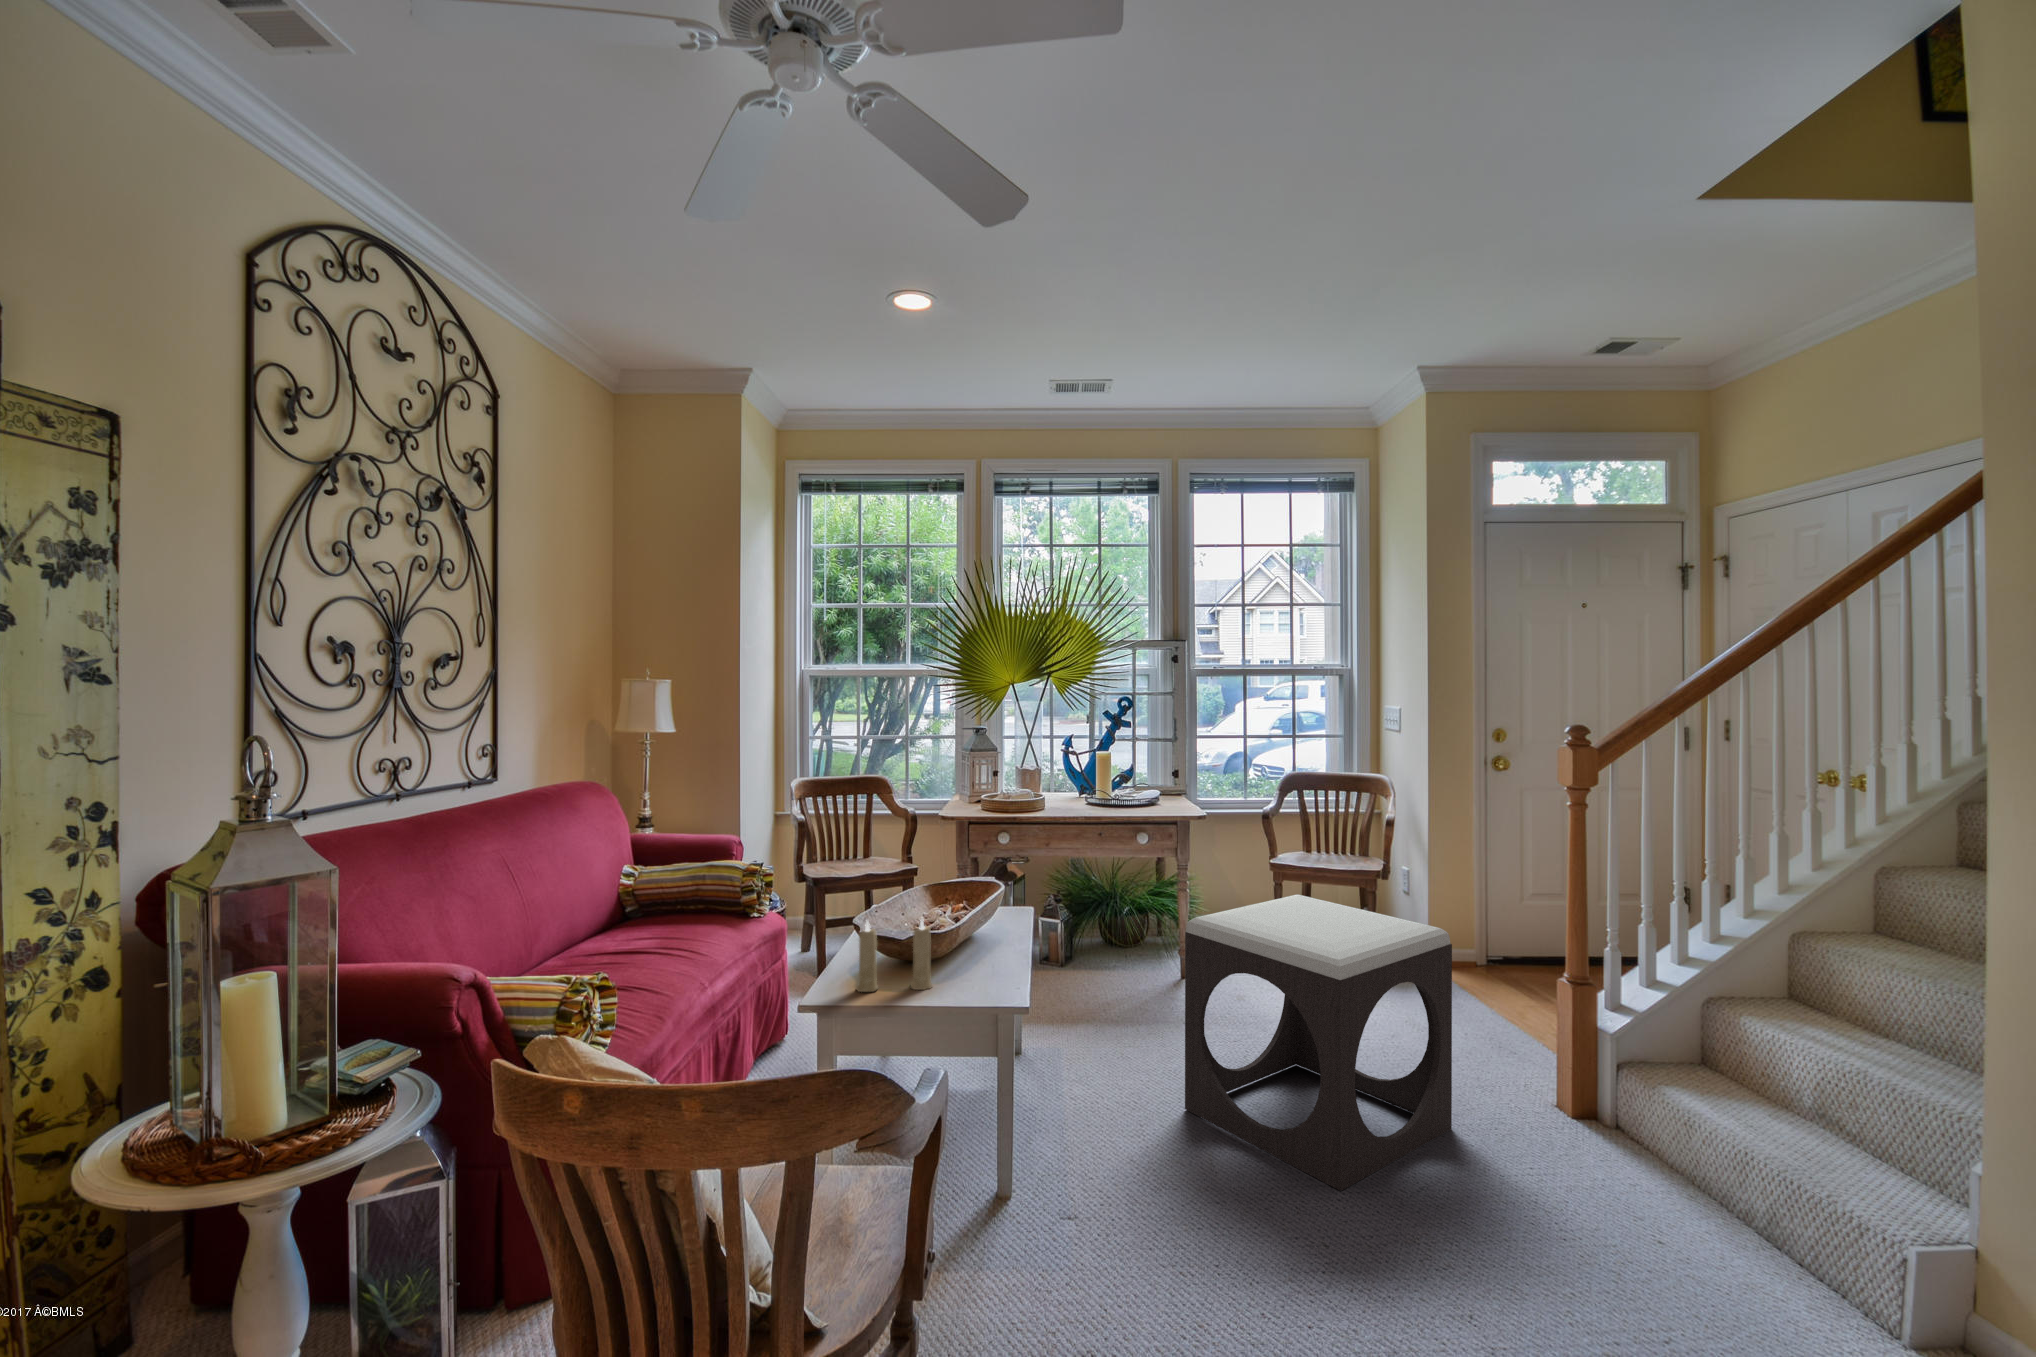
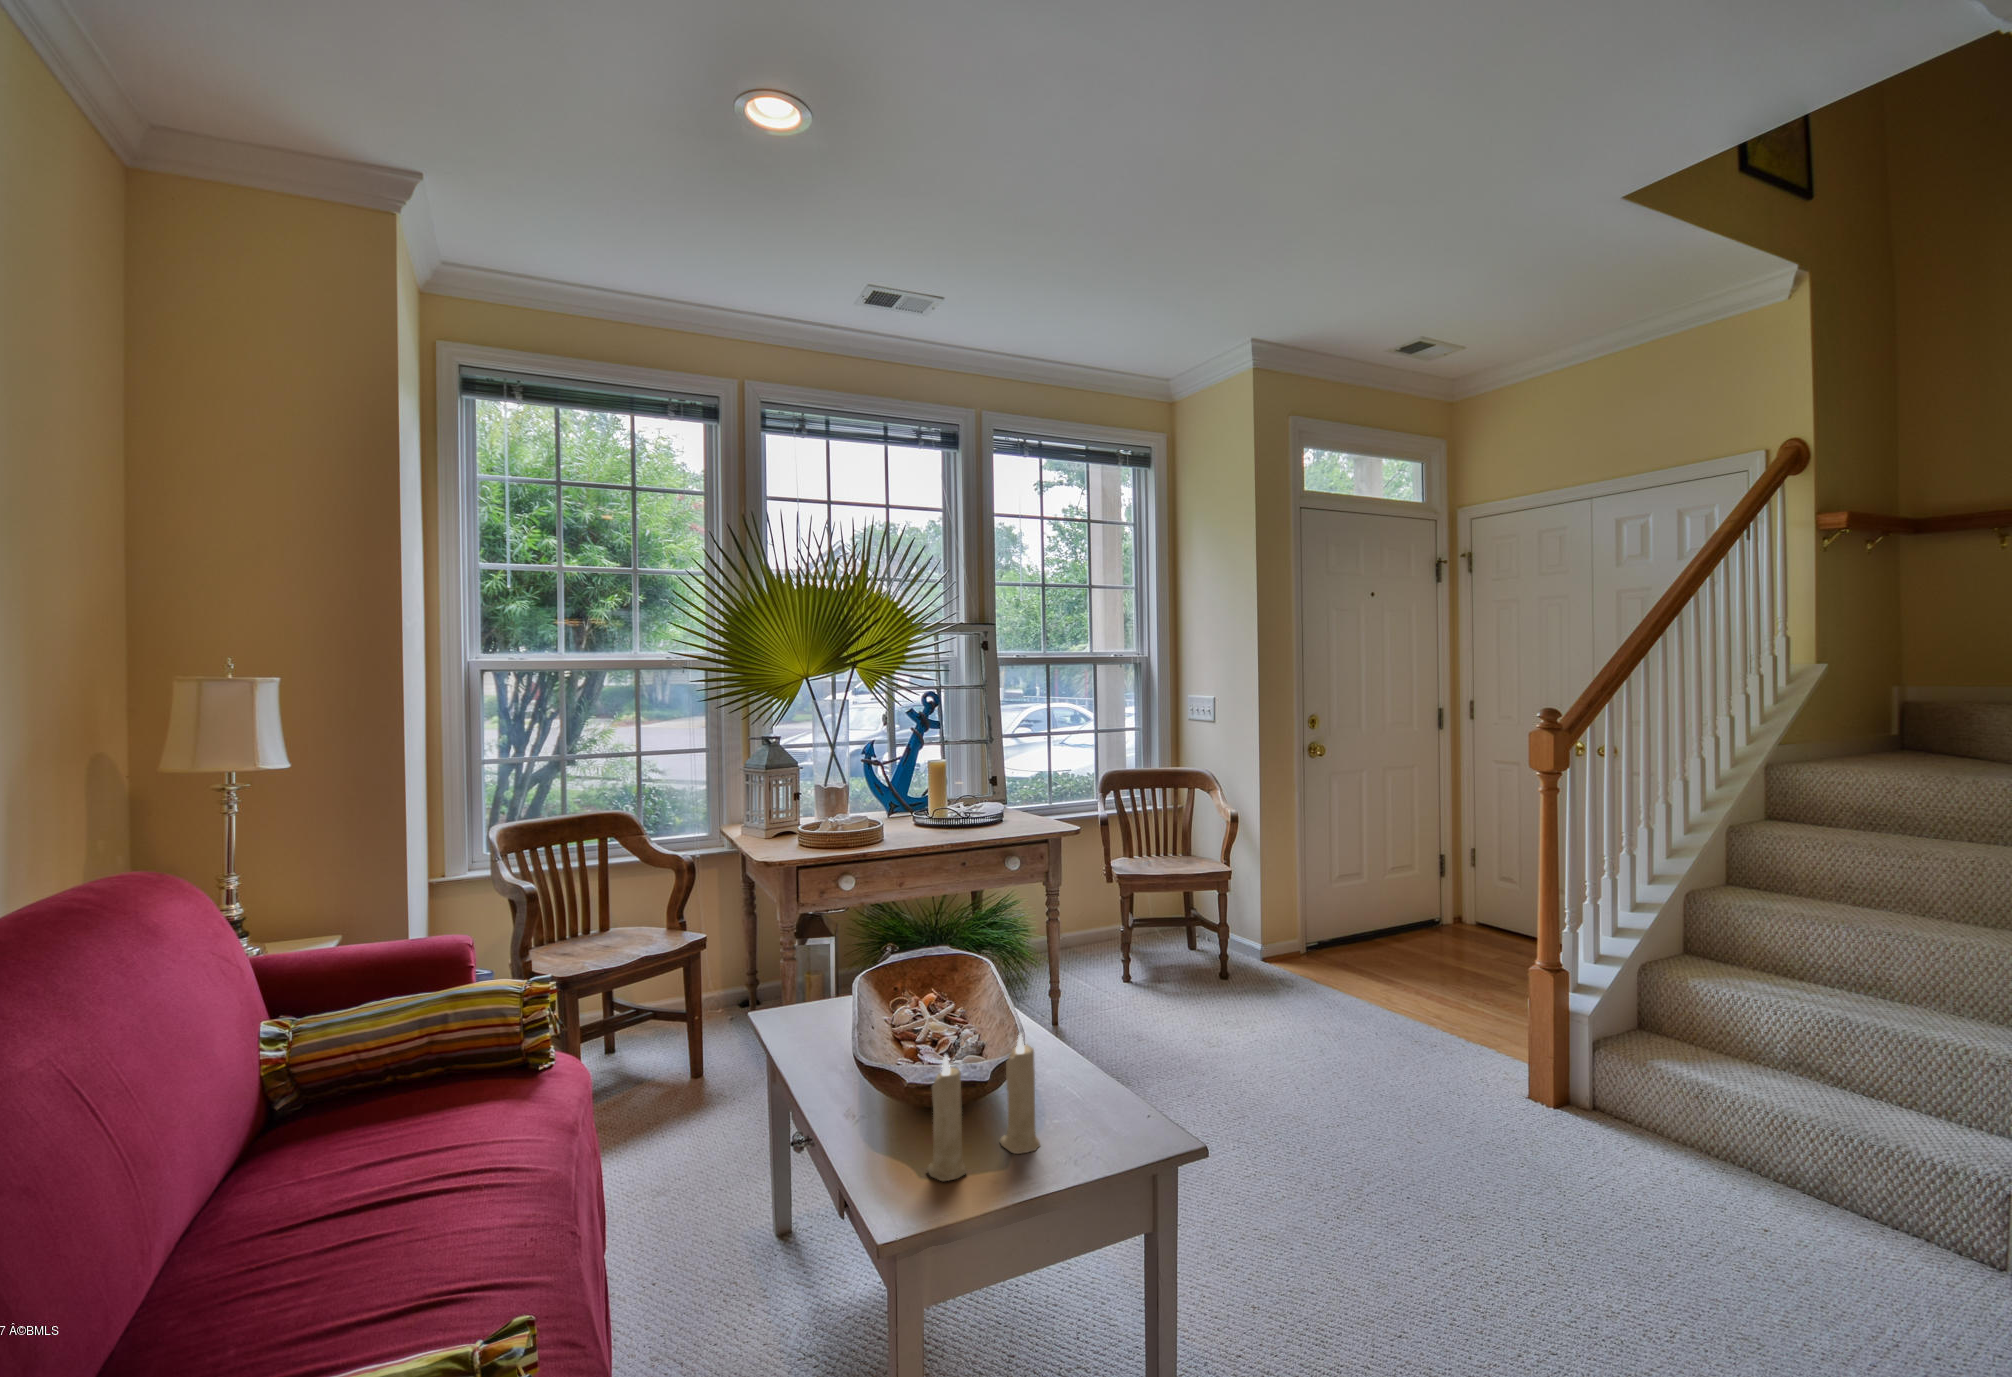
footstool: present [1185,894,1452,1191] -> none [1221,913,1482,1274]

